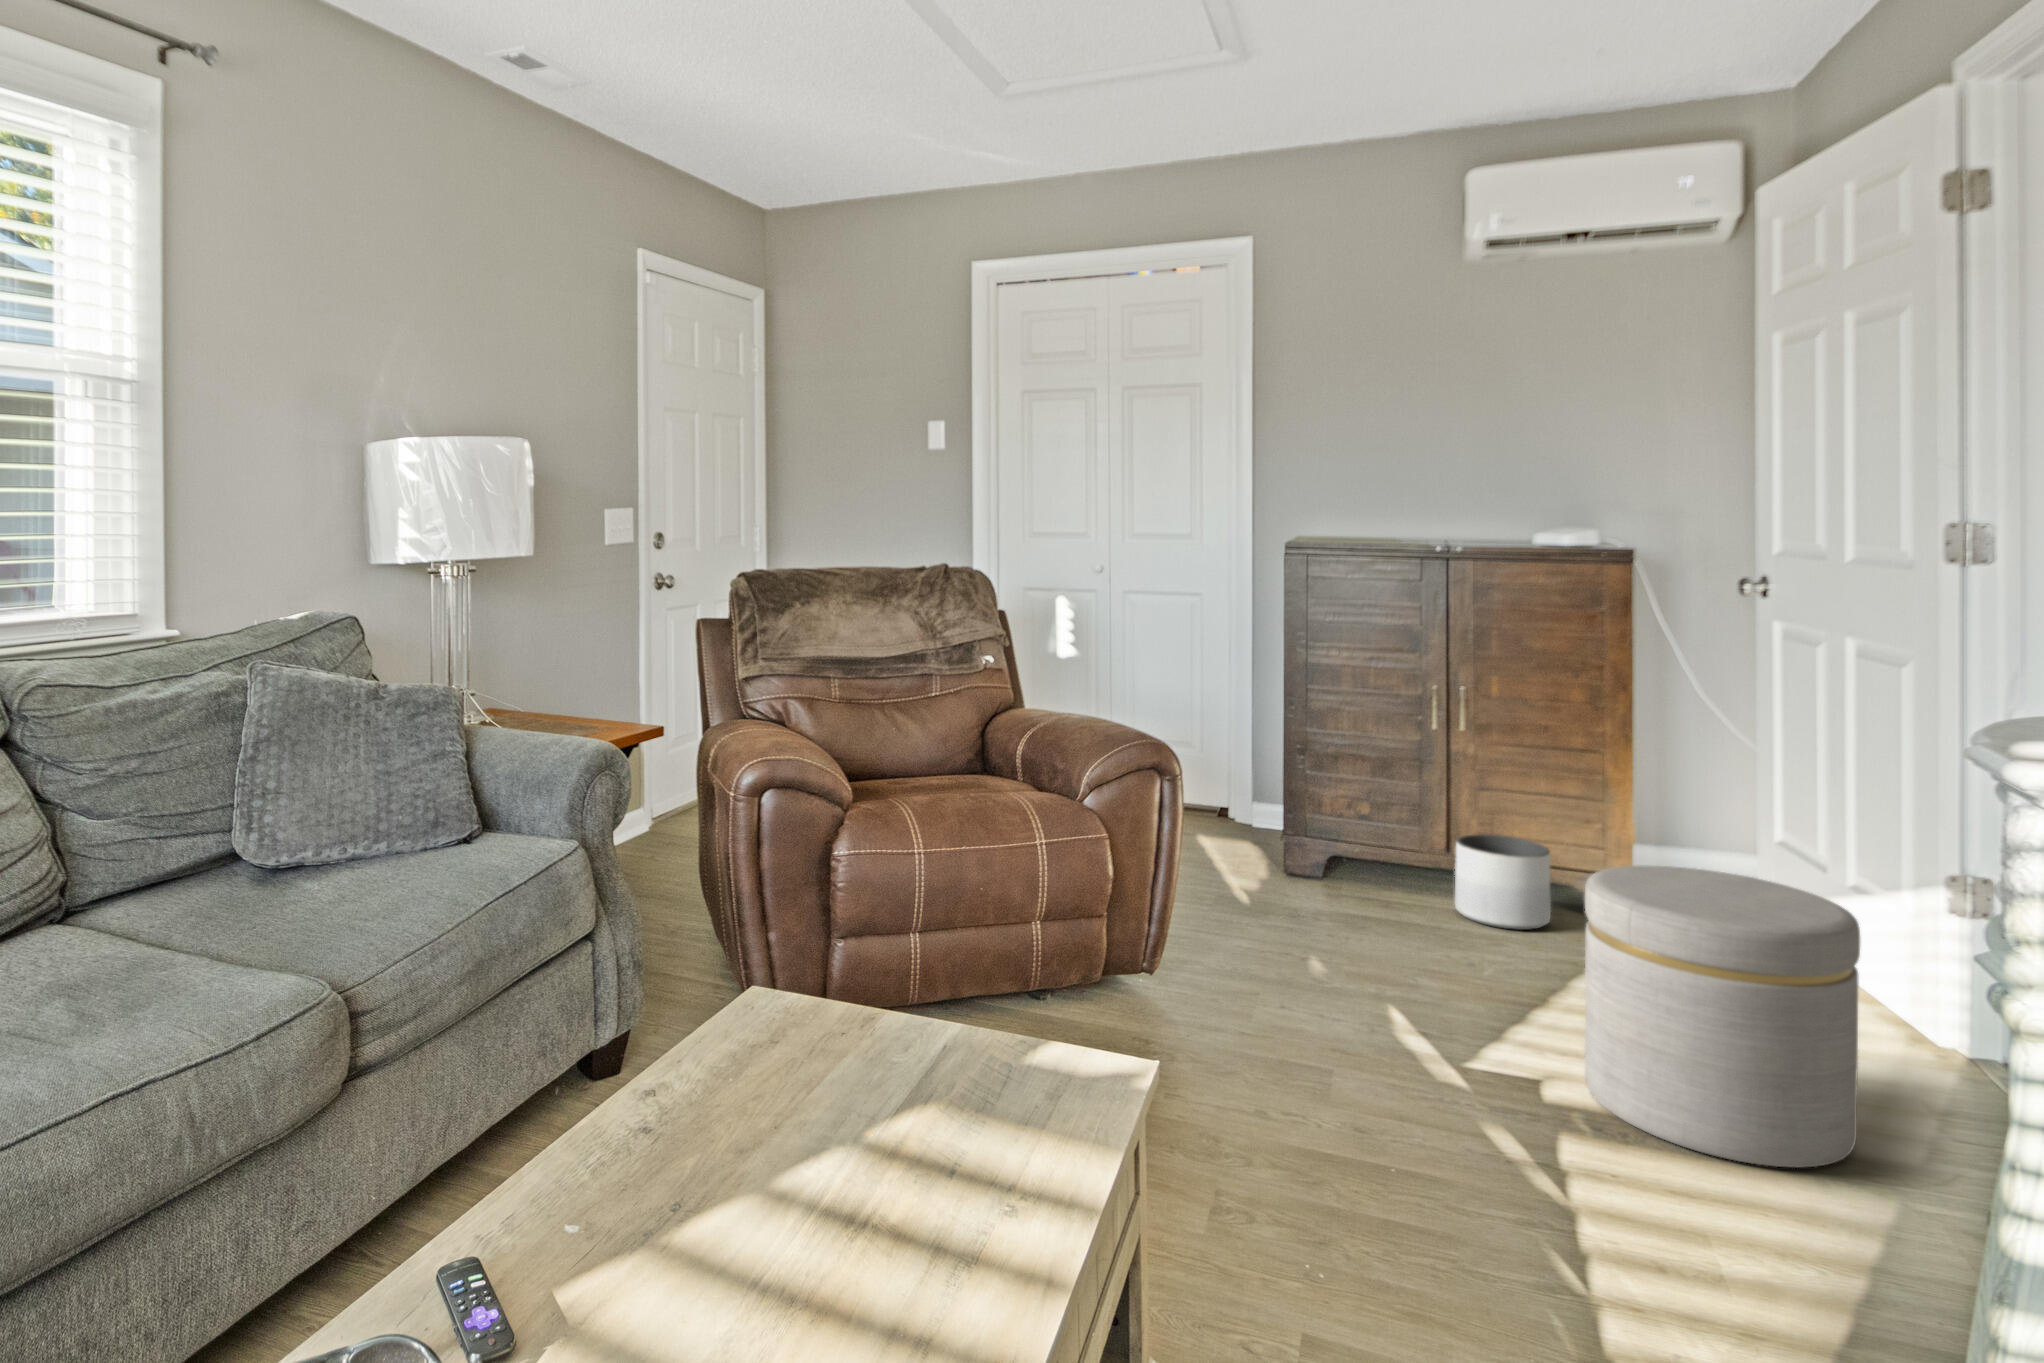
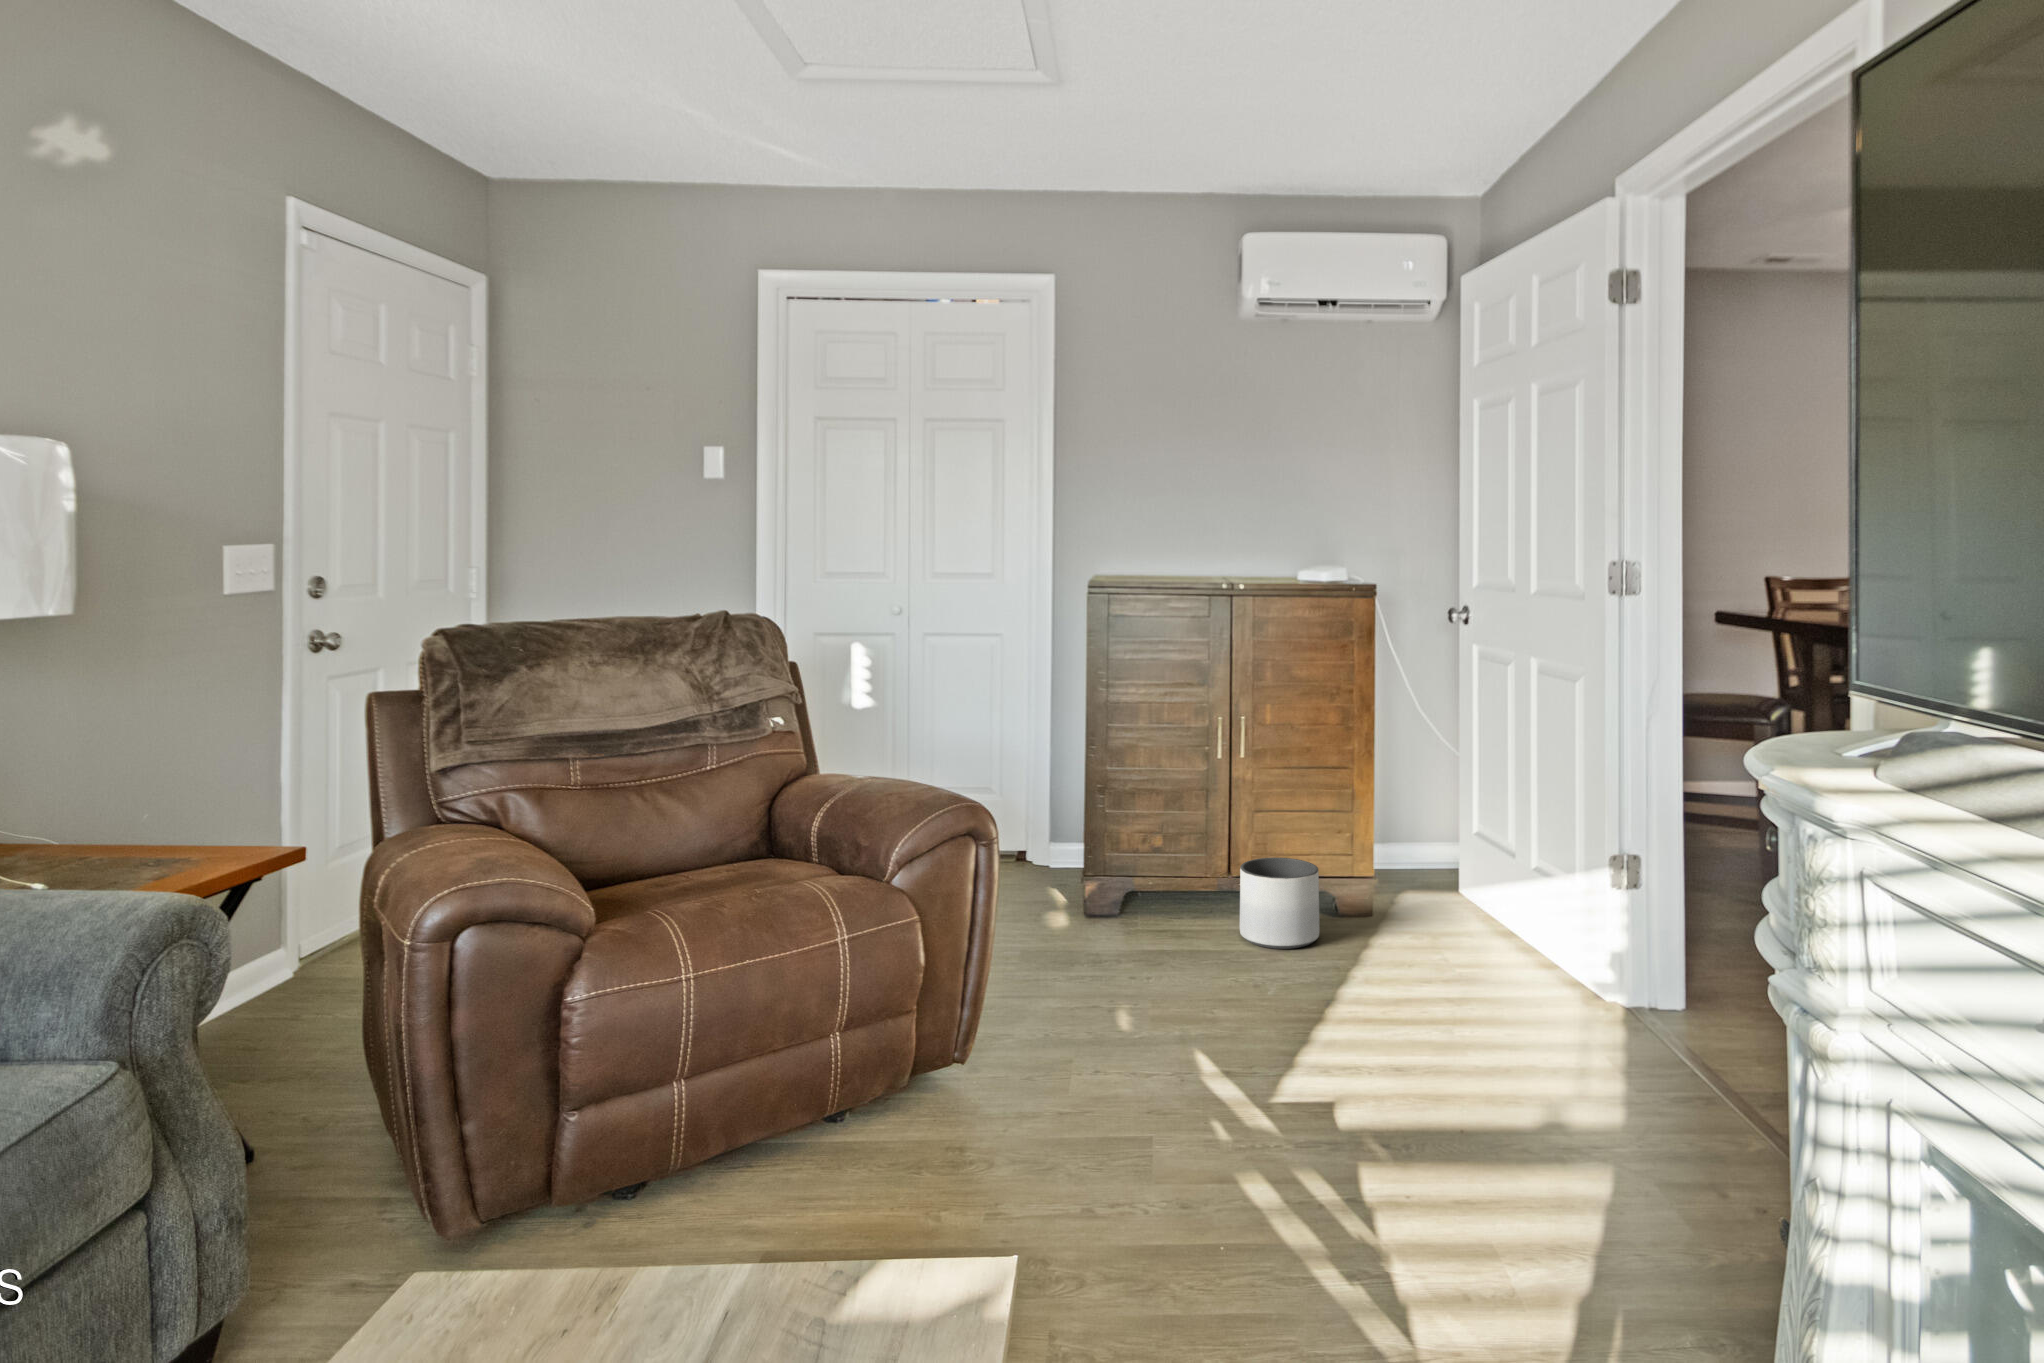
ottoman: present [1585,865,1860,1168] -> none [1379,881,1592,1162]

